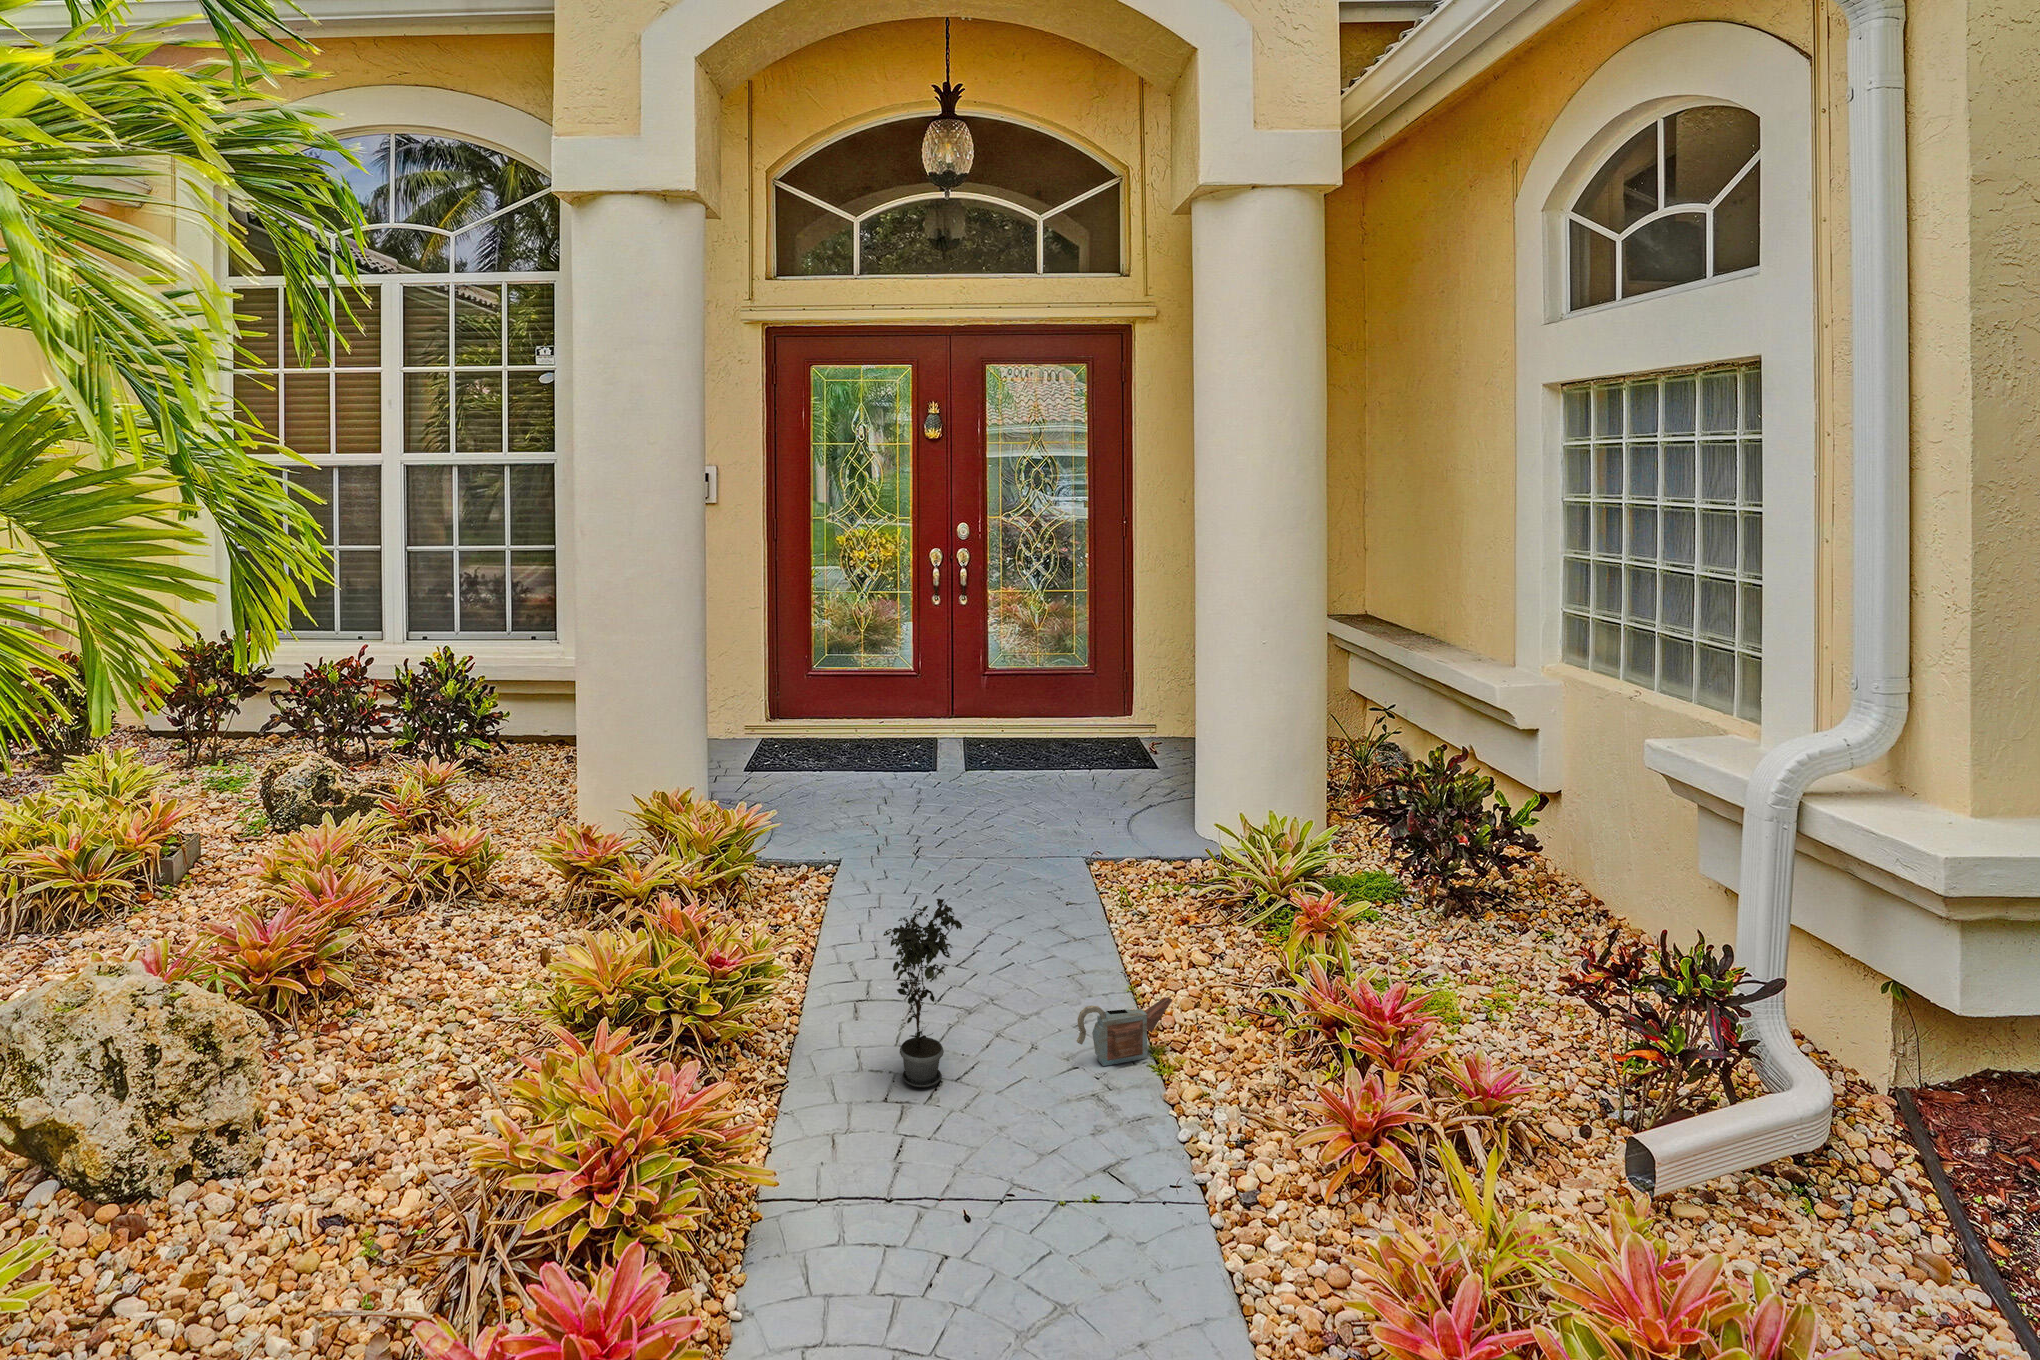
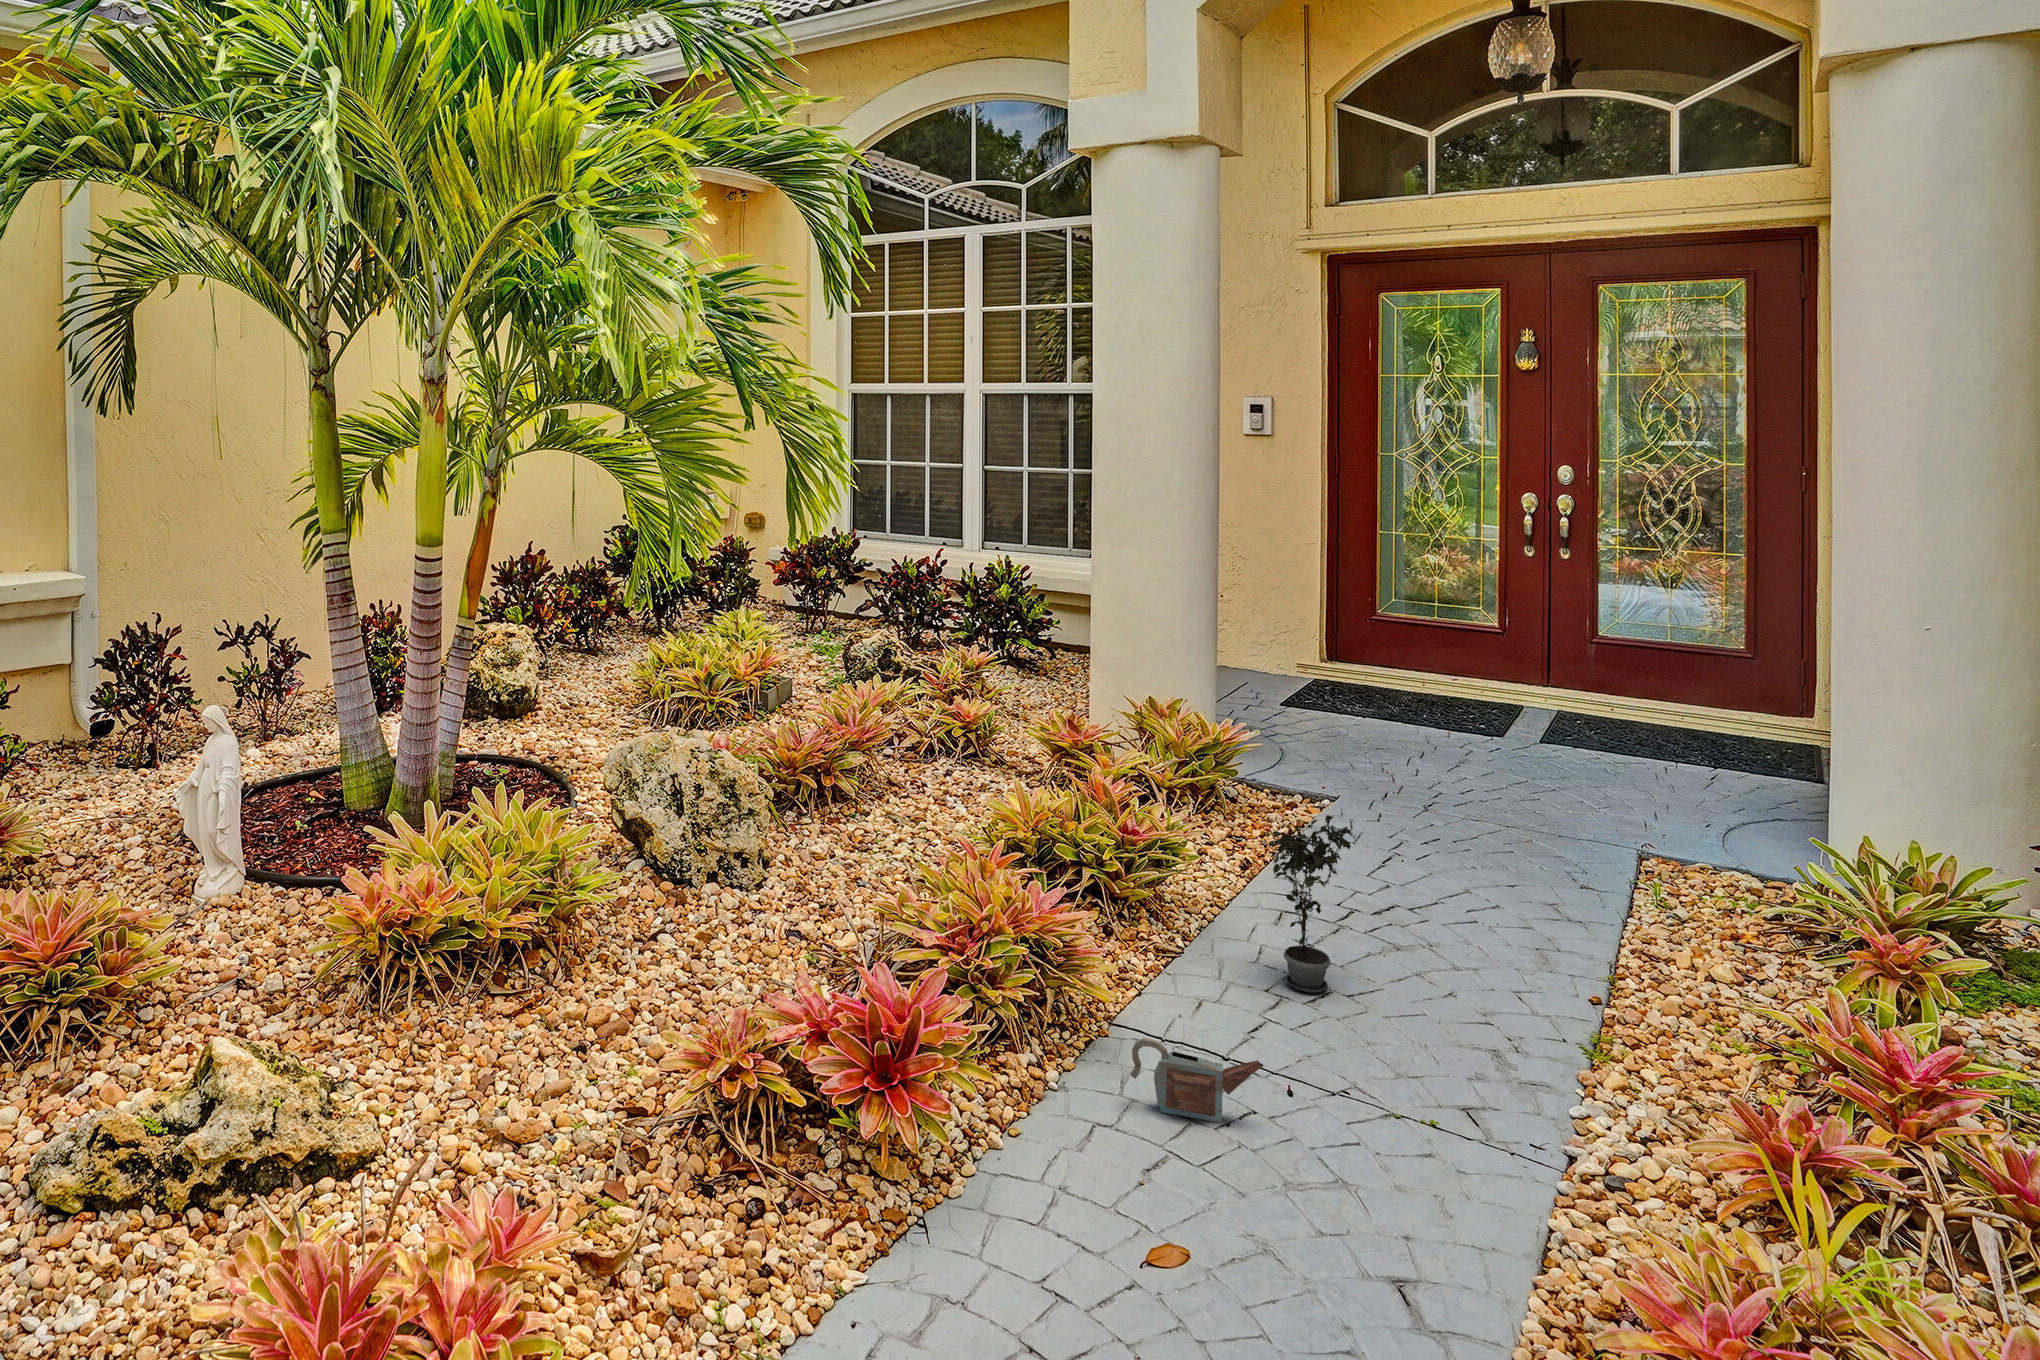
watering can: present [1077,997,1173,1066] -> present [1130,1038,1263,1123]

